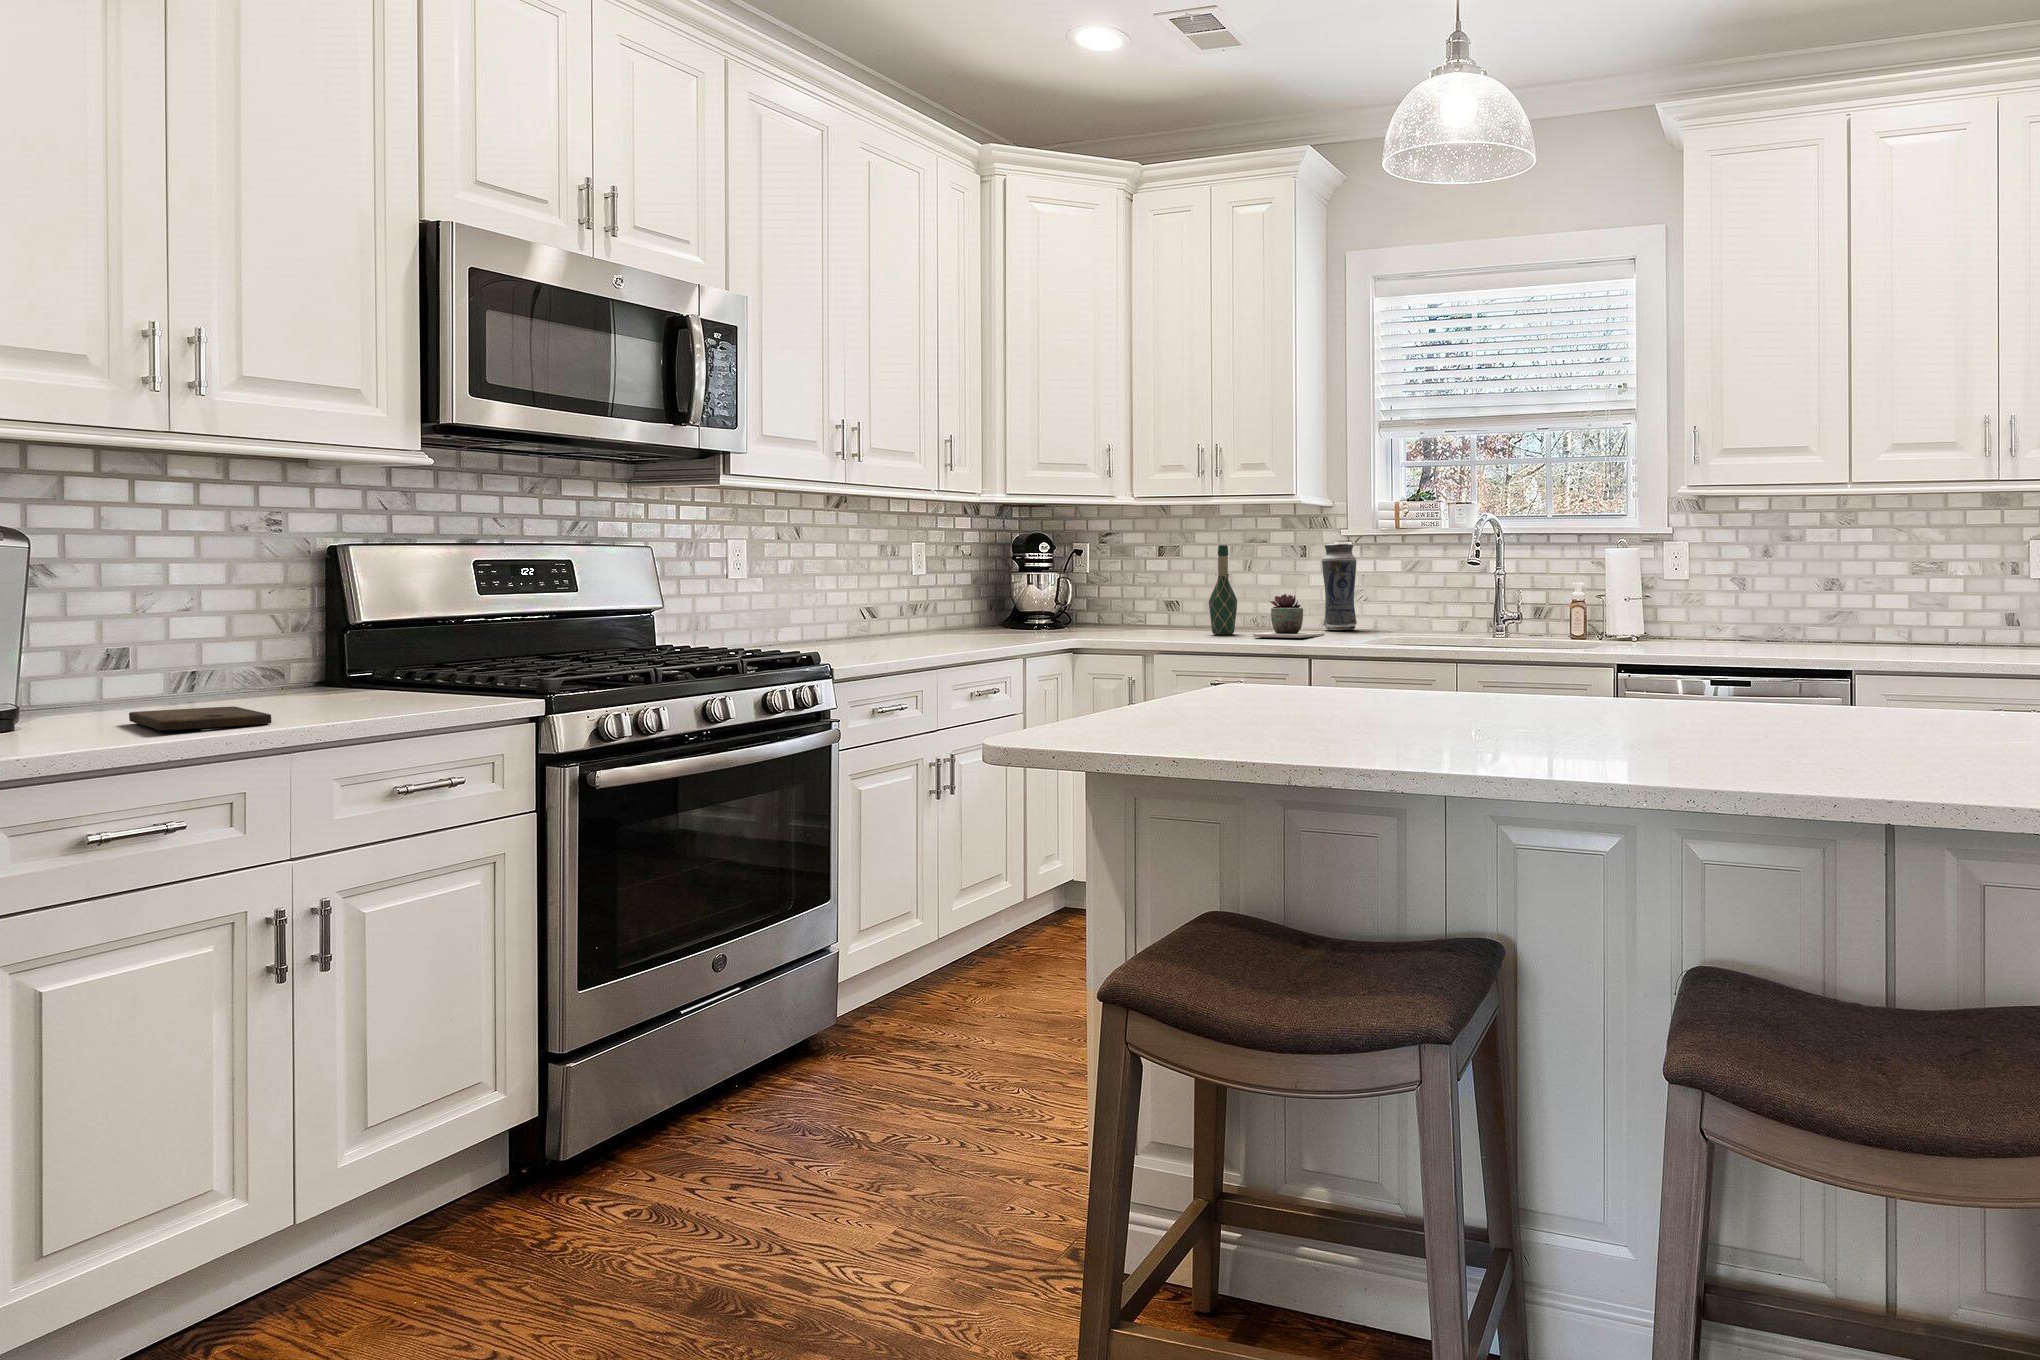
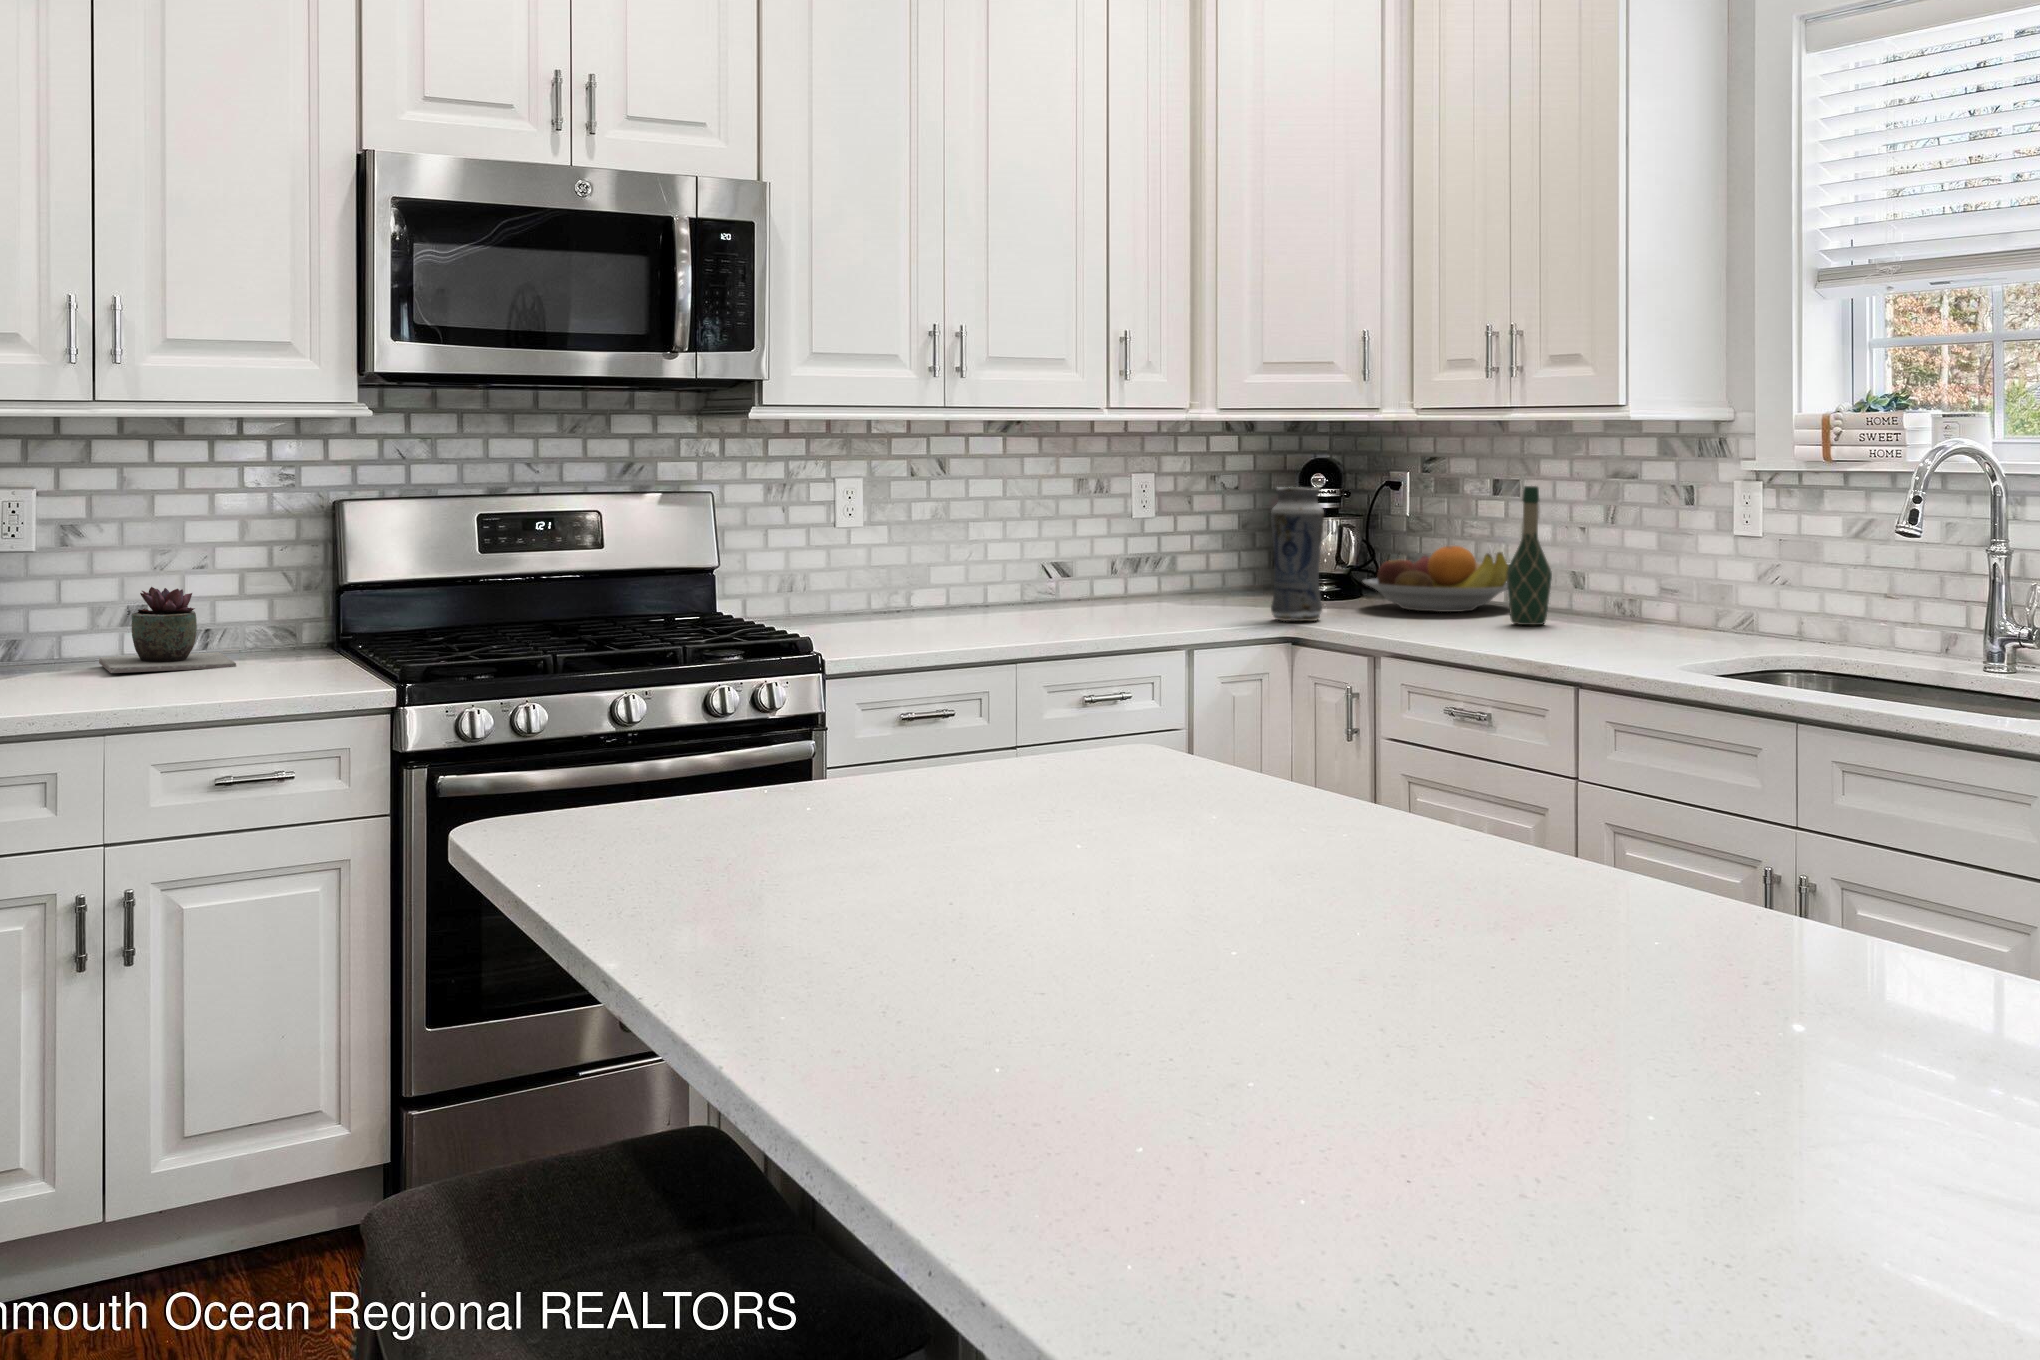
vase: present [1322,544,1357,630] -> present [1271,487,1324,621]
fruit bowl: none [1091,588,1191,631] -> present [1363,546,1508,612]
succulent plant: present [1253,594,1324,638] -> present [99,587,236,673]
cutting board: present [129,706,271,731] -> none [14,678,135,705]

